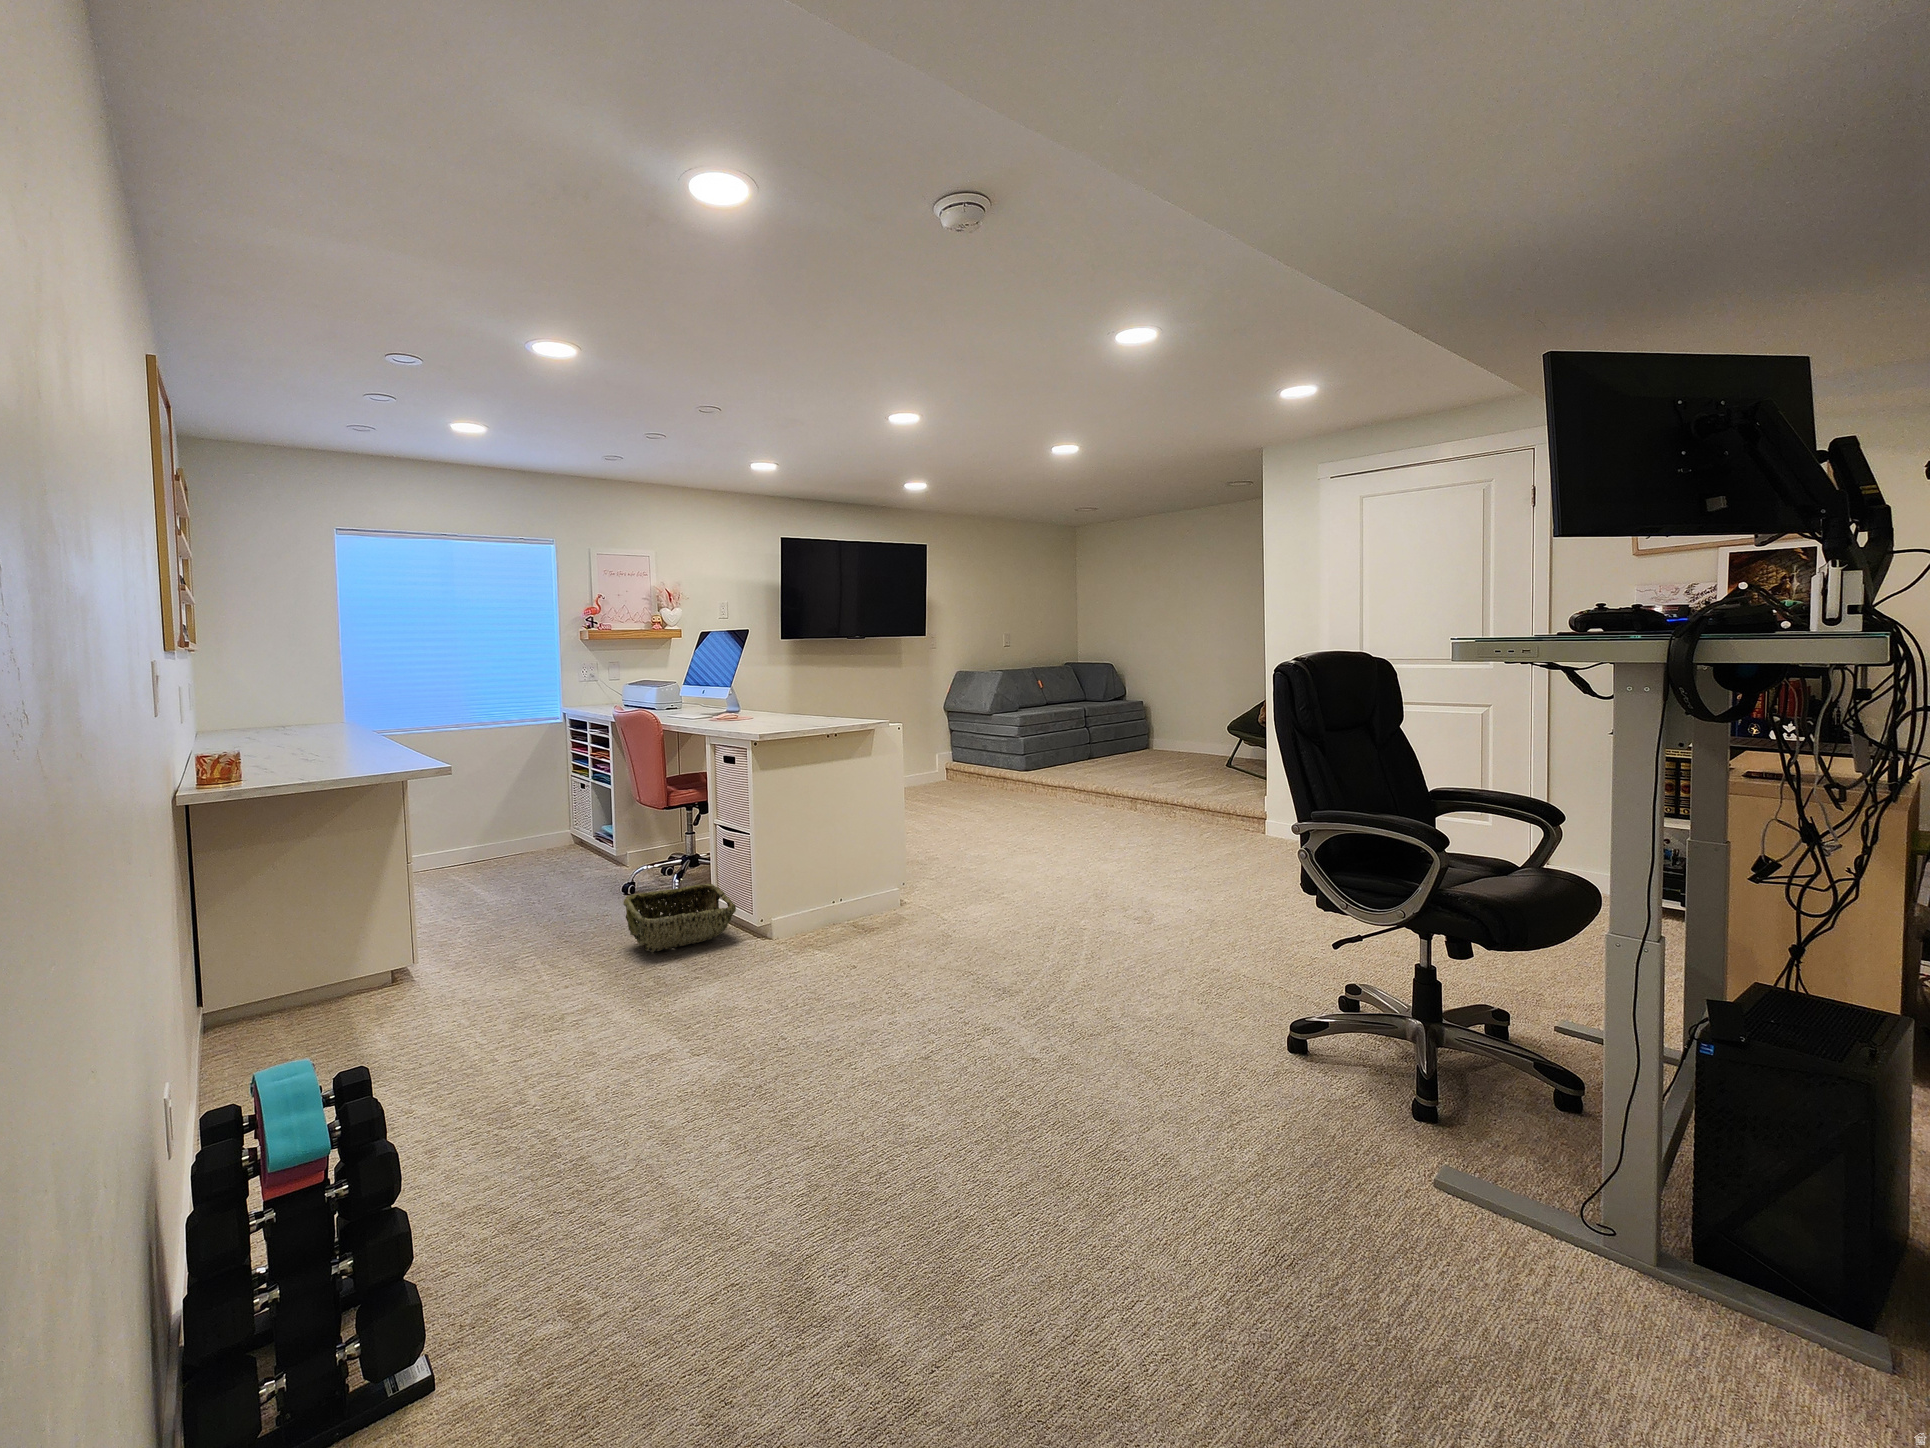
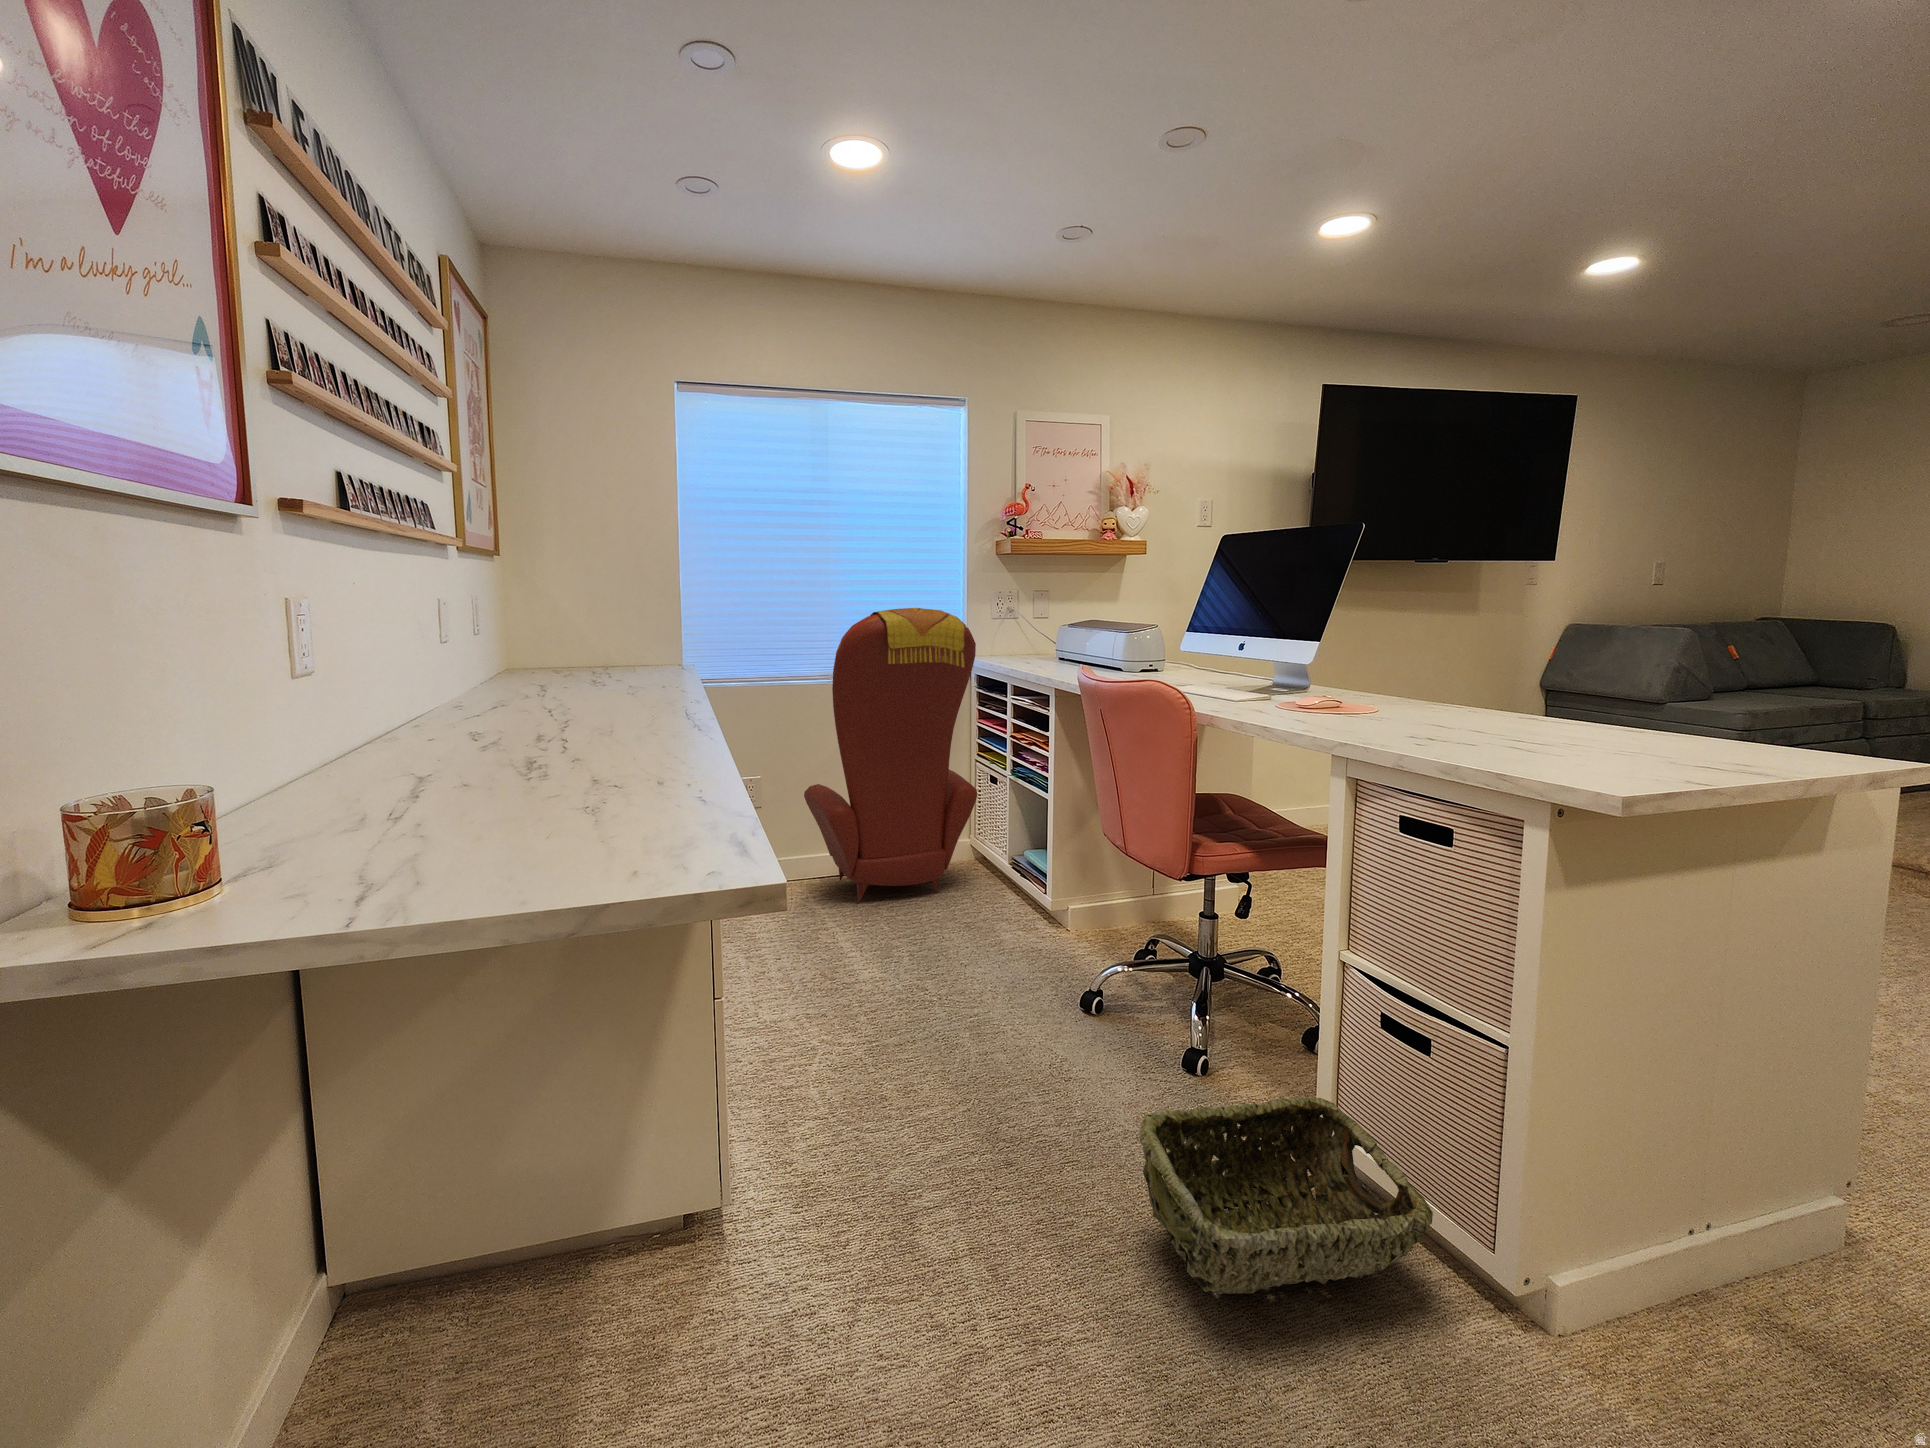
armchair: none [445,678,569,870] -> present [804,608,977,903]

